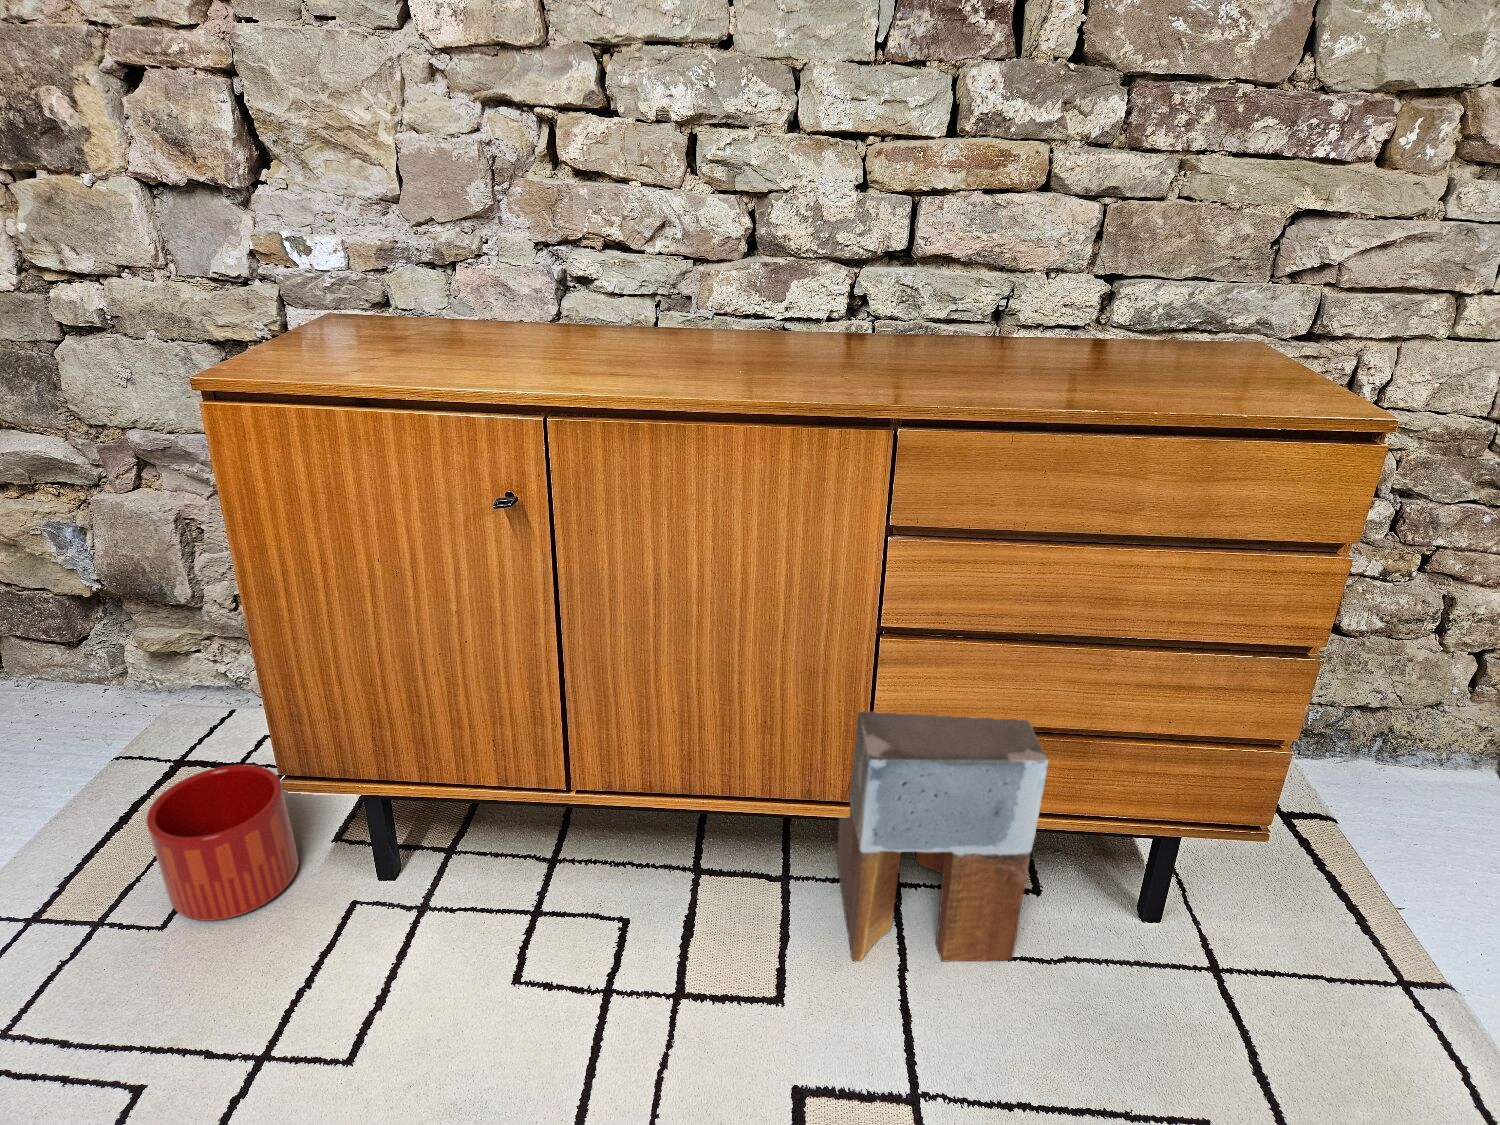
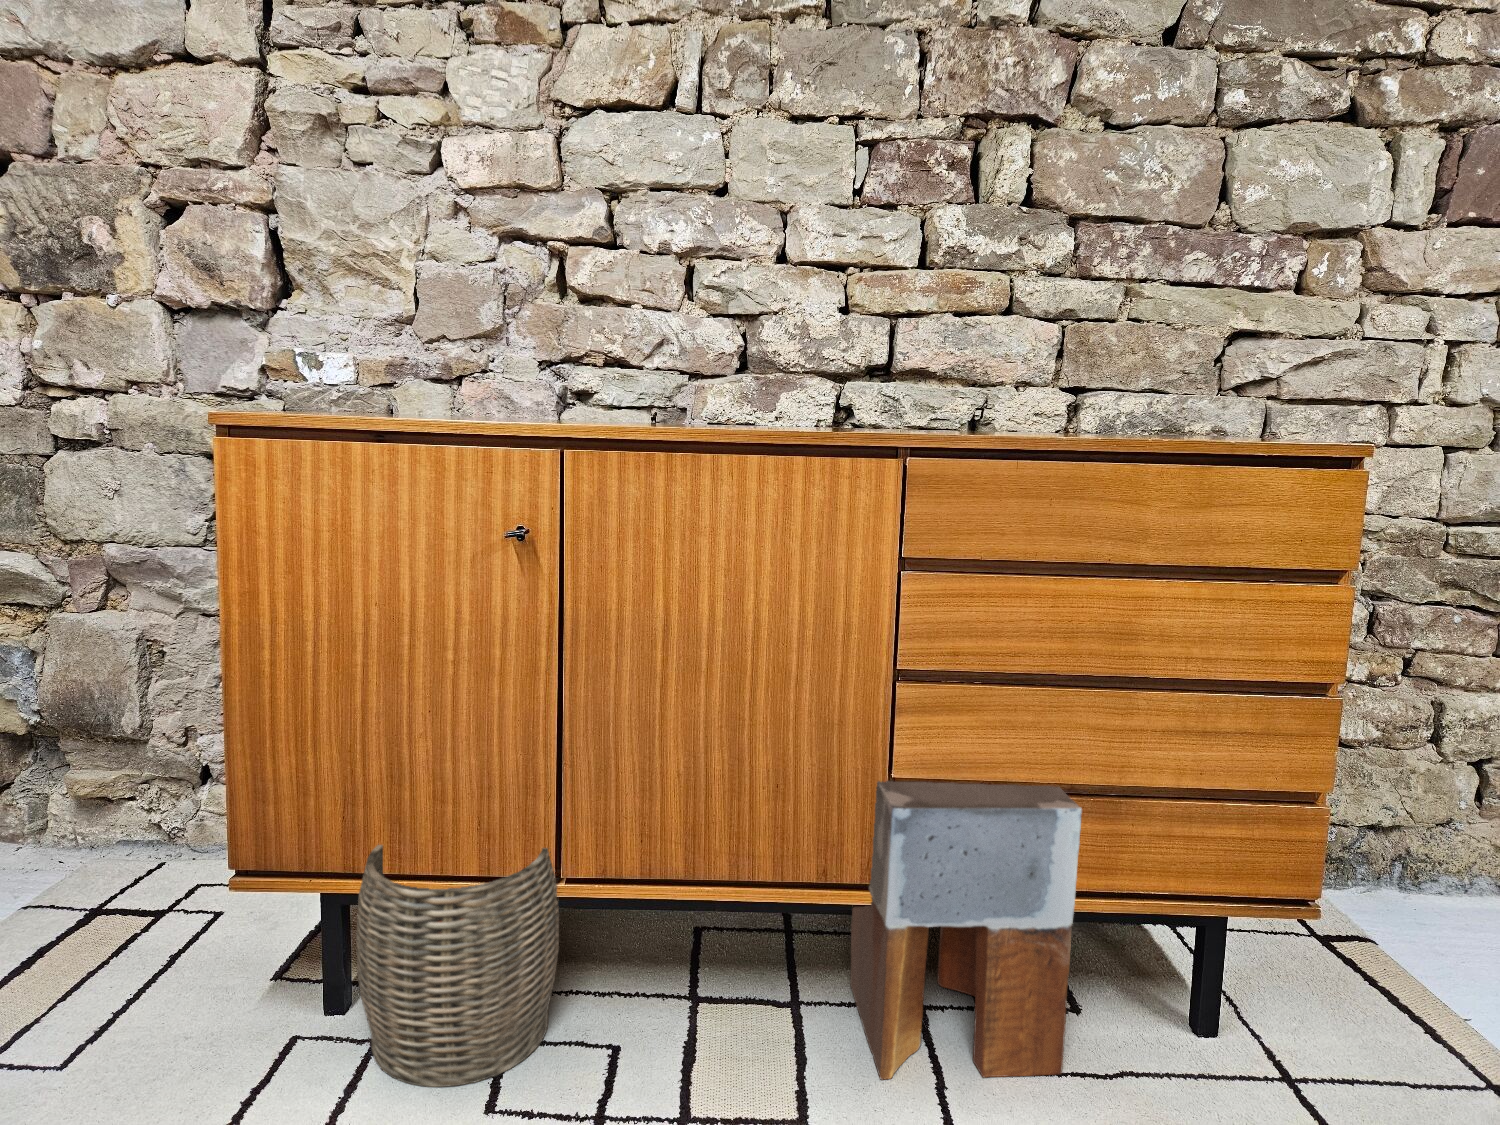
woven basket: none [395,724,576,958] -> present [356,845,559,1087]
planter: present [146,764,299,921] -> none [60,875,228,1056]

